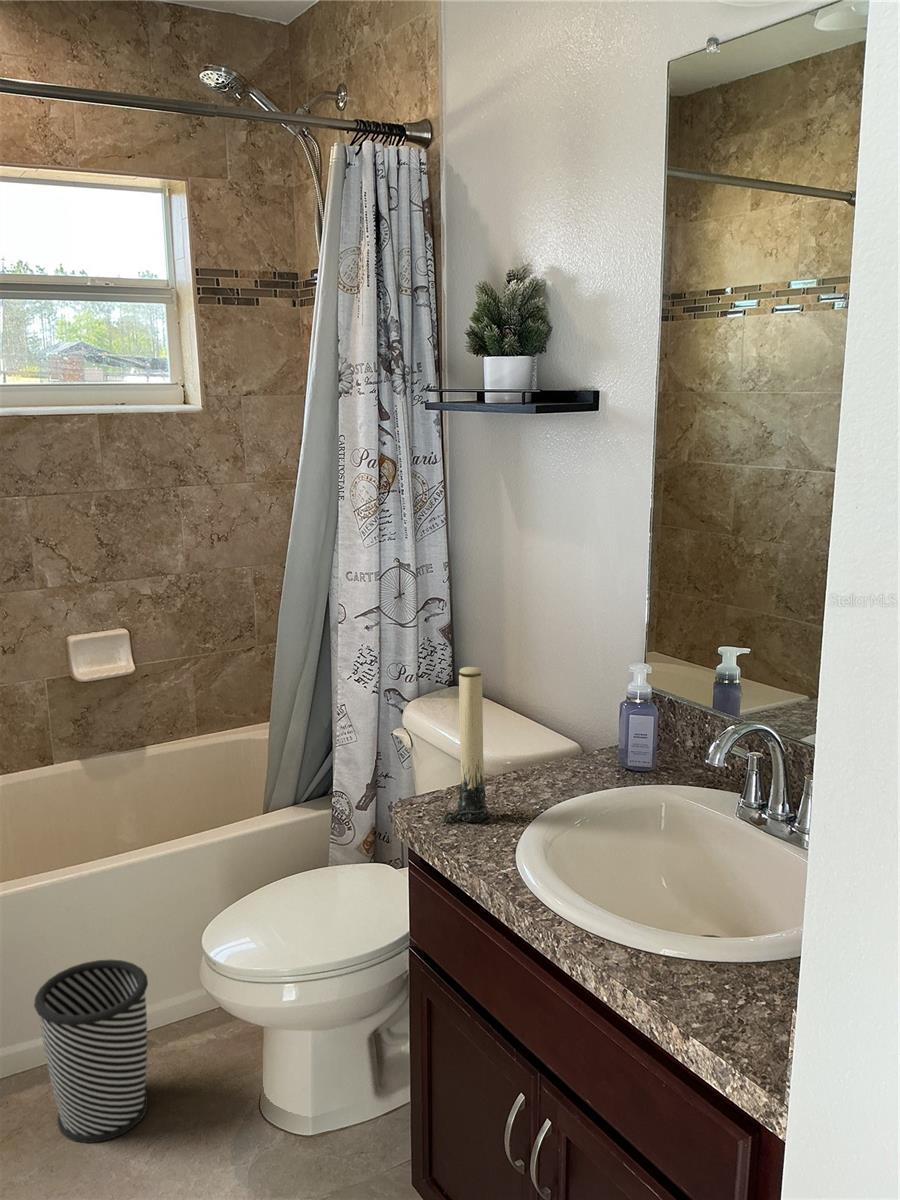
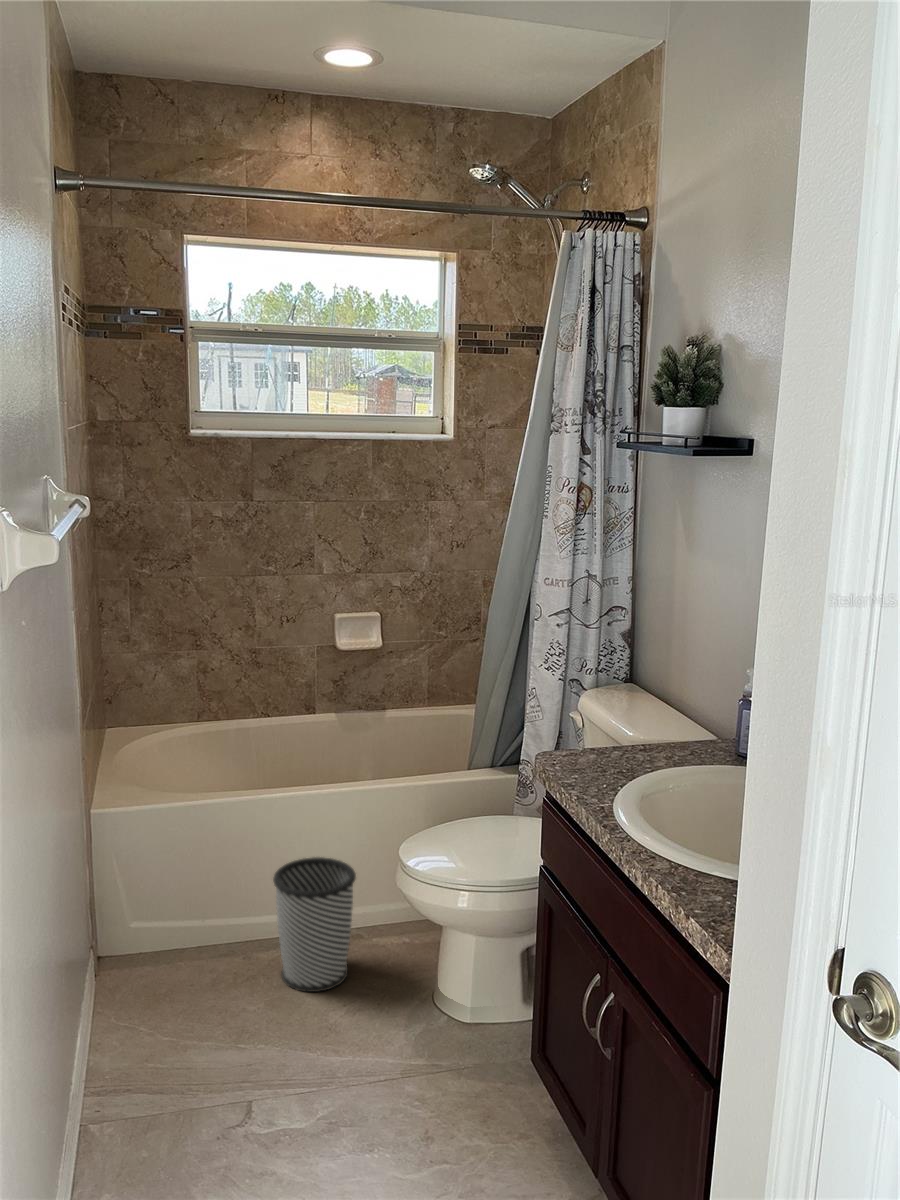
candle: present [443,667,488,822] -> none [570,649,609,771]

